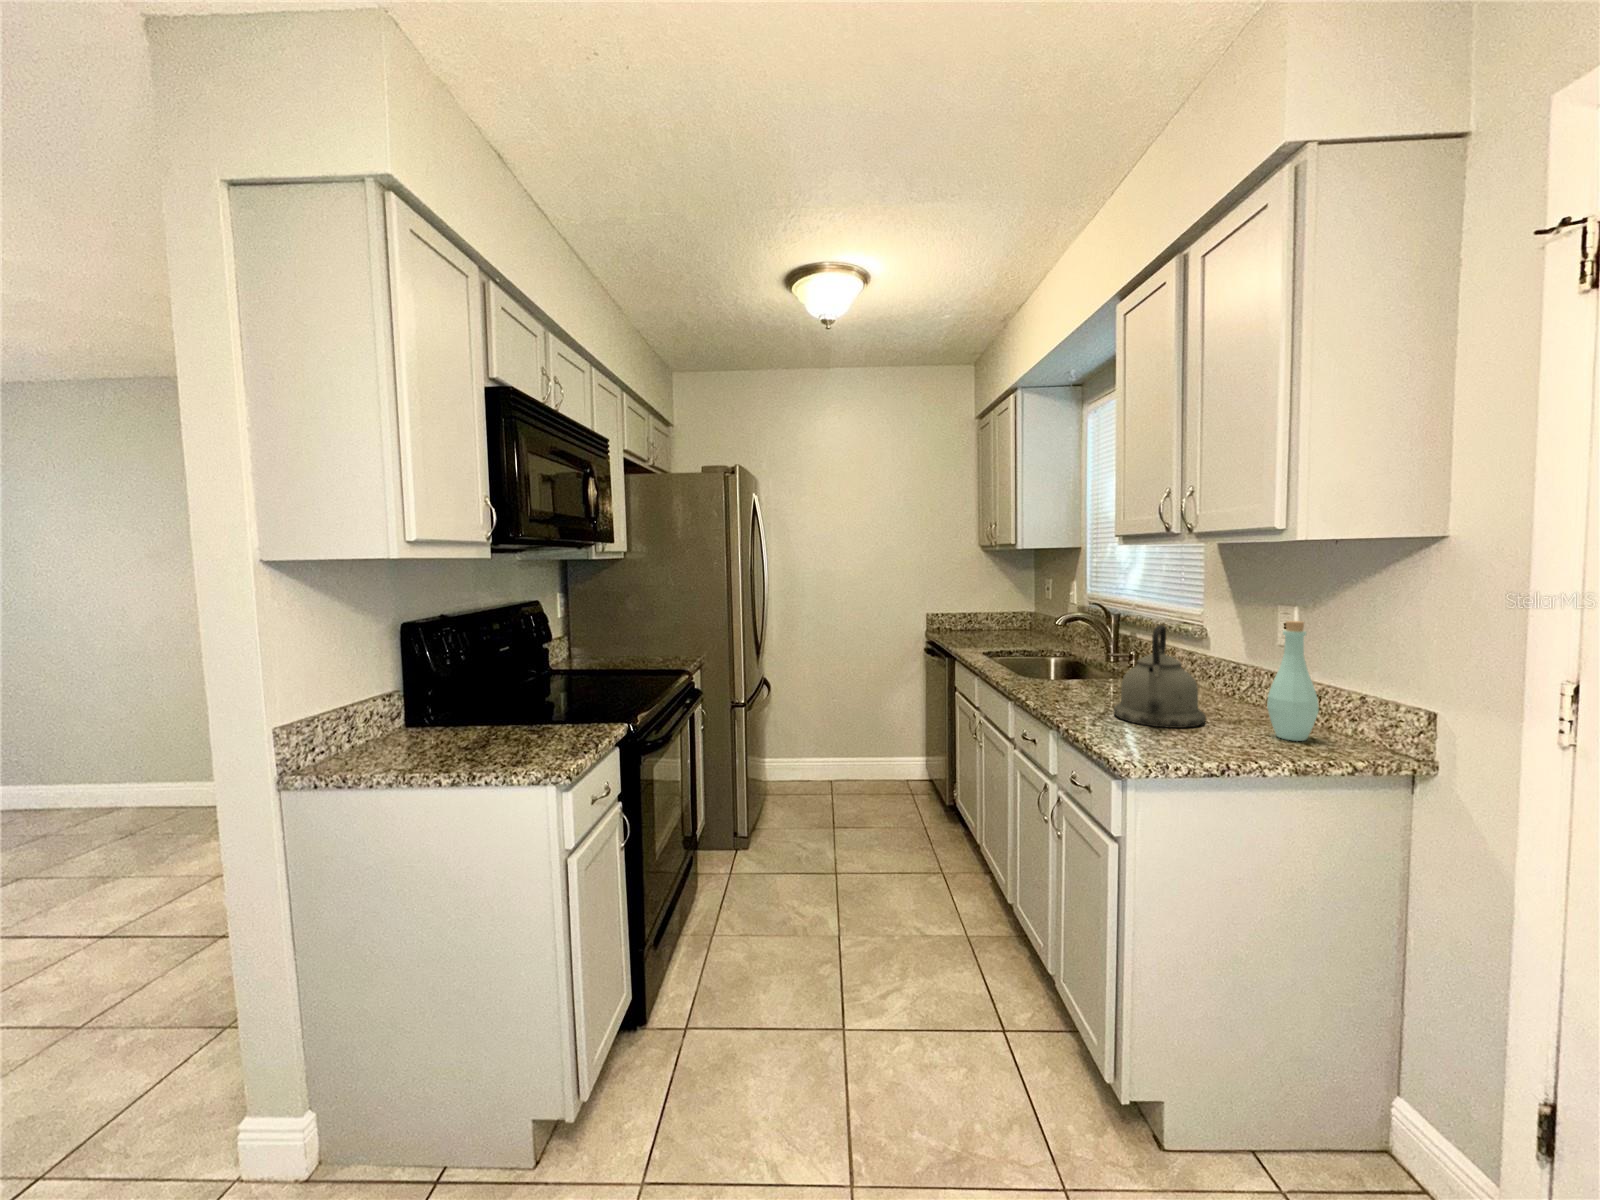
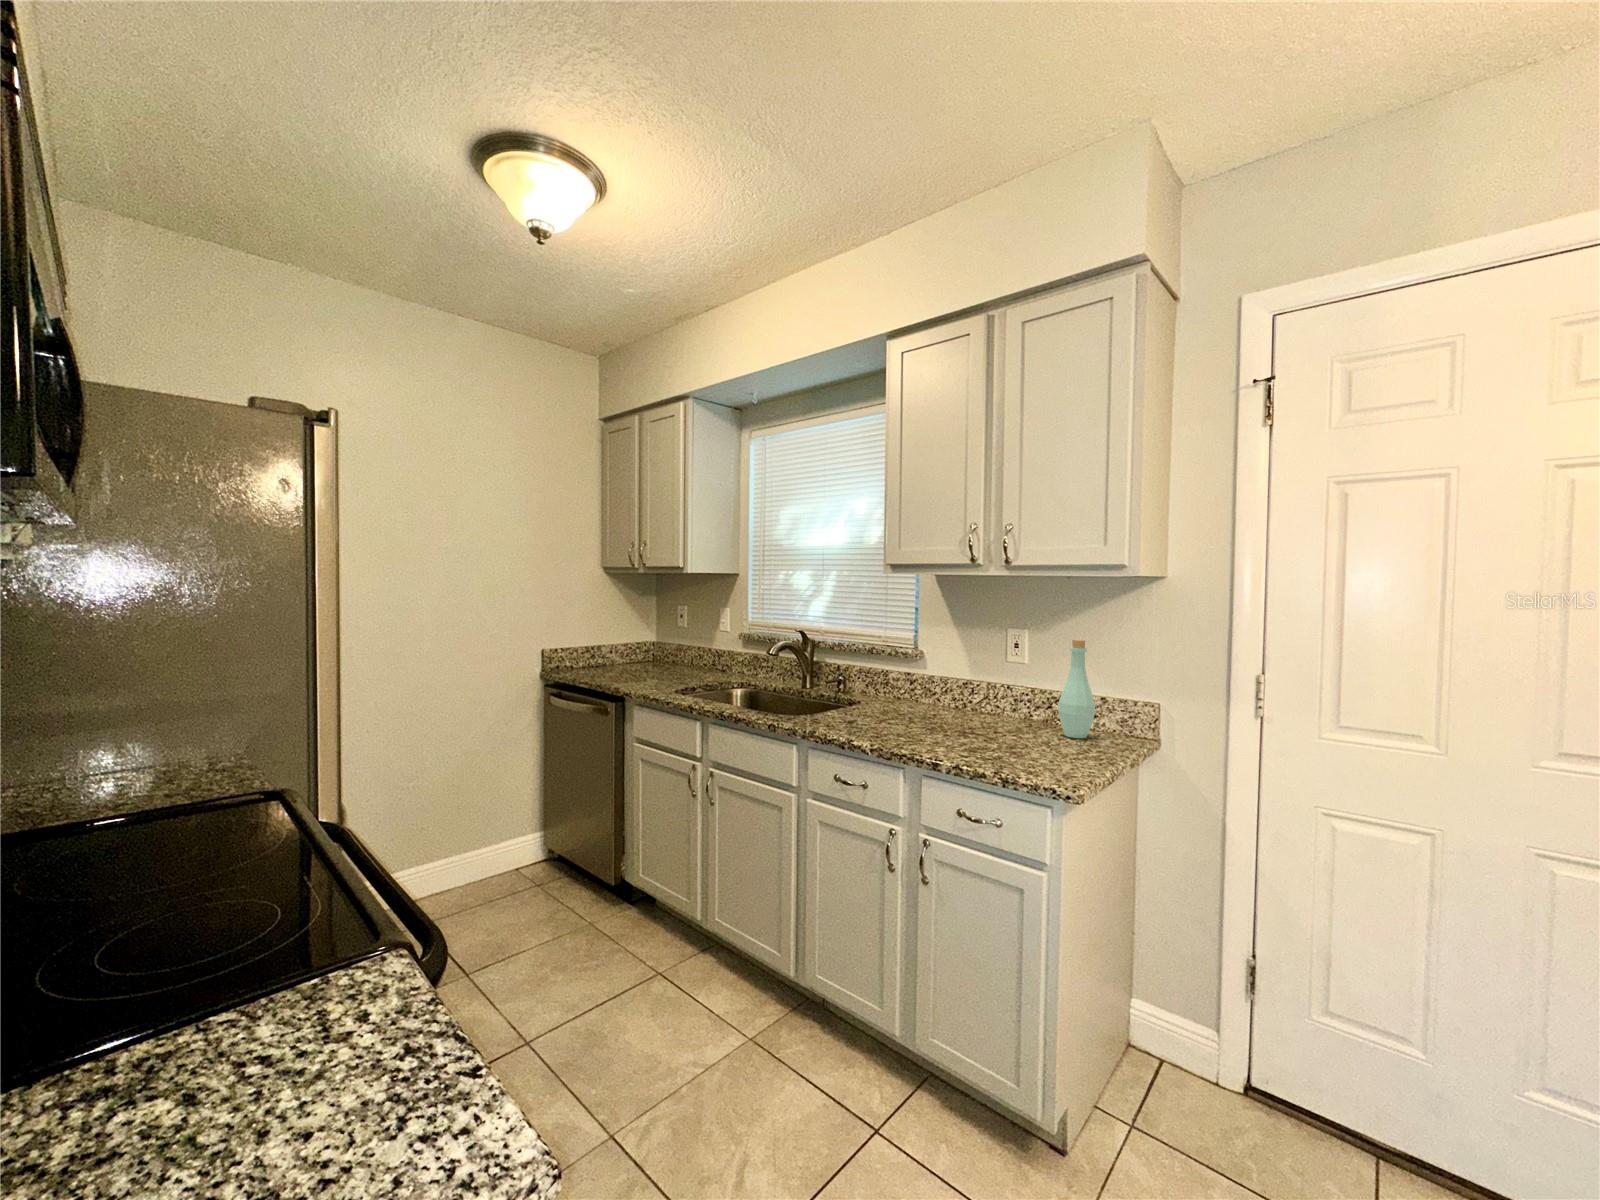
kettle: present [1114,625,1206,728] -> none [939,647,1017,742]

